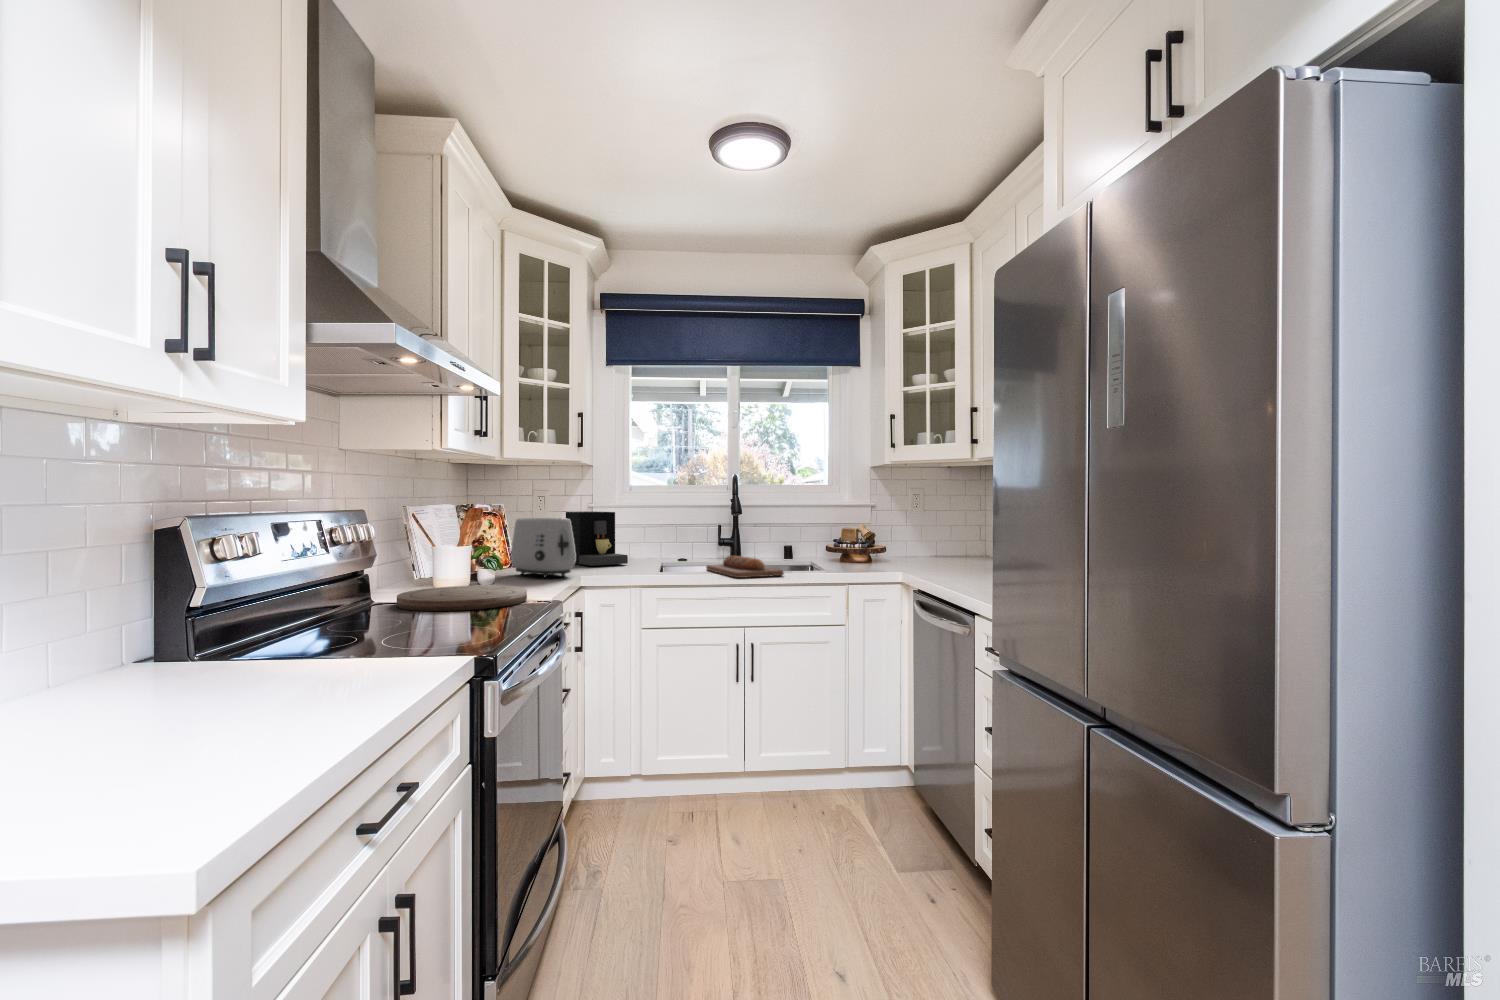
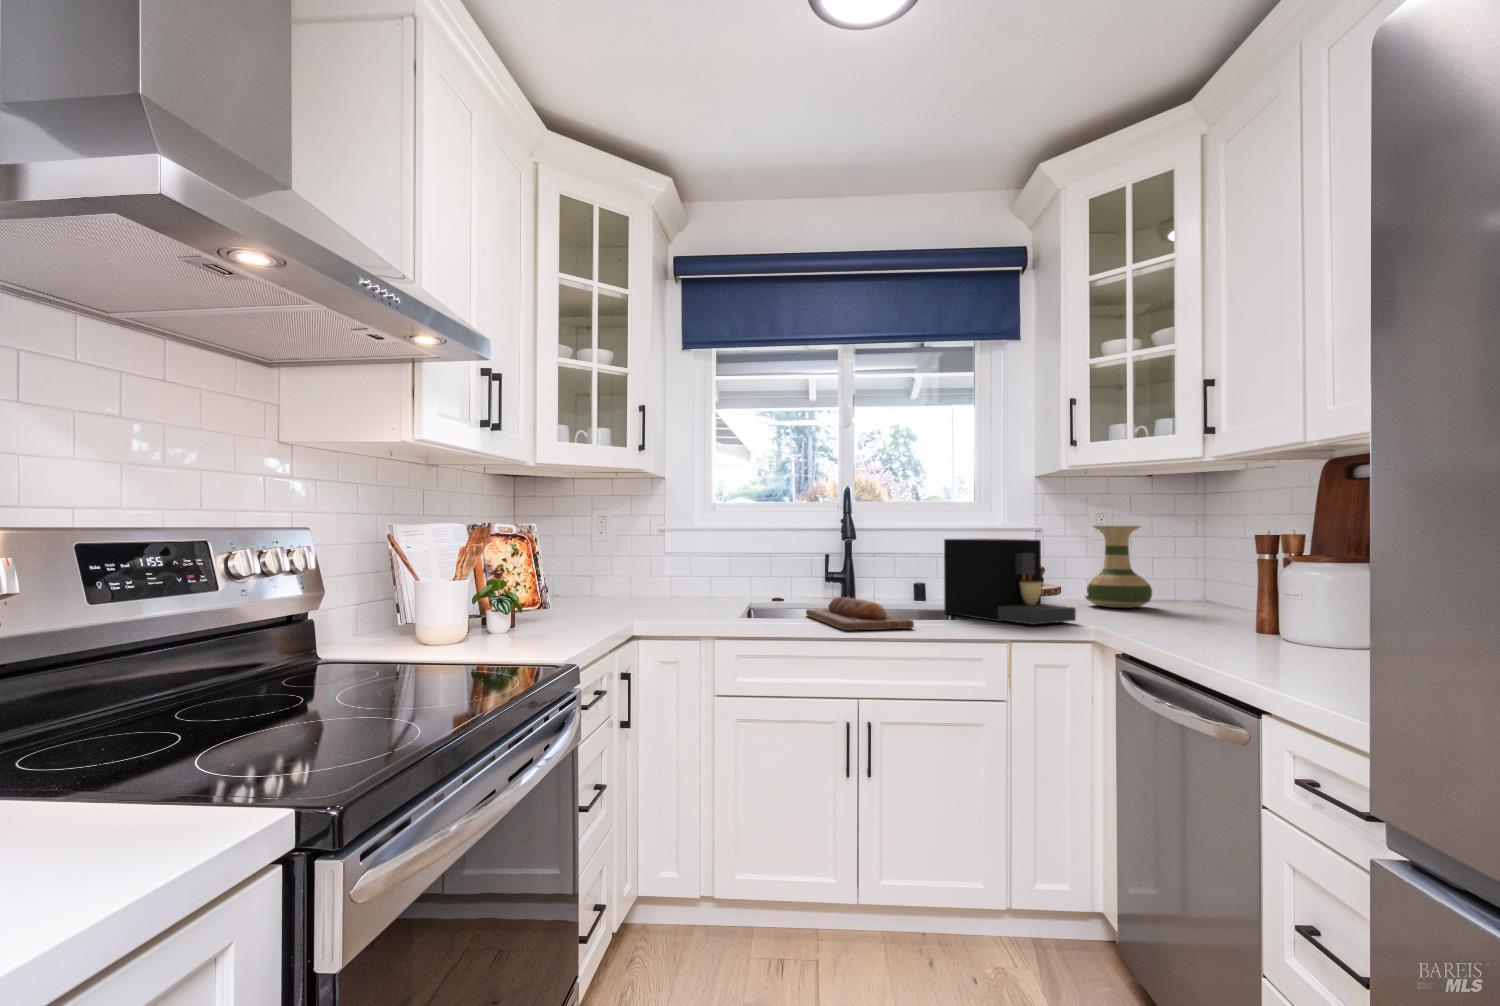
vase: none [903,503,948,561] -> present [1085,526,1152,608]
coffee maker: present [566,511,628,566] -> present [944,539,1076,624]
toaster: present [511,518,576,578] -> none [546,543,626,624]
cutting board: present [397,585,527,611] -> none [340,637,530,681]

